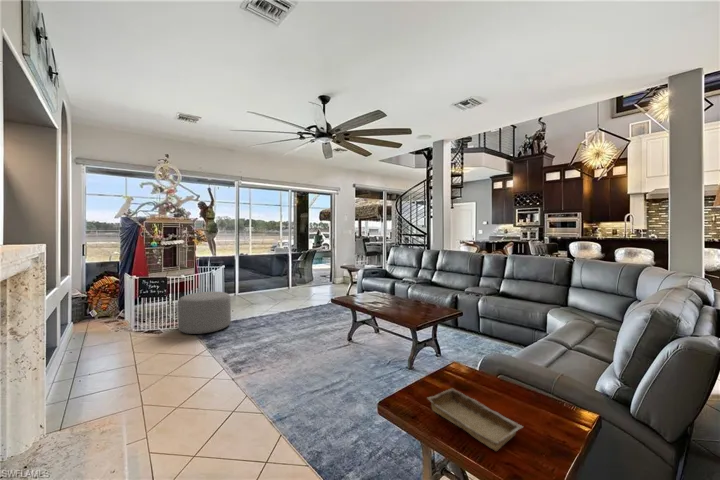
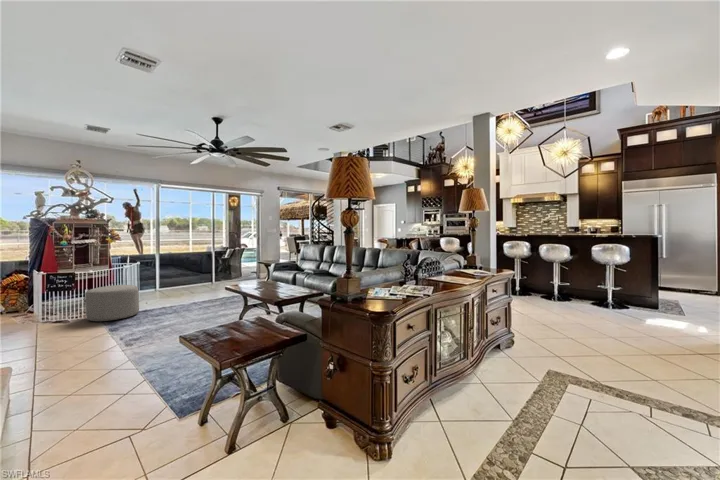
tray: present [428,388,522,451] -> none [212,323,254,346]

